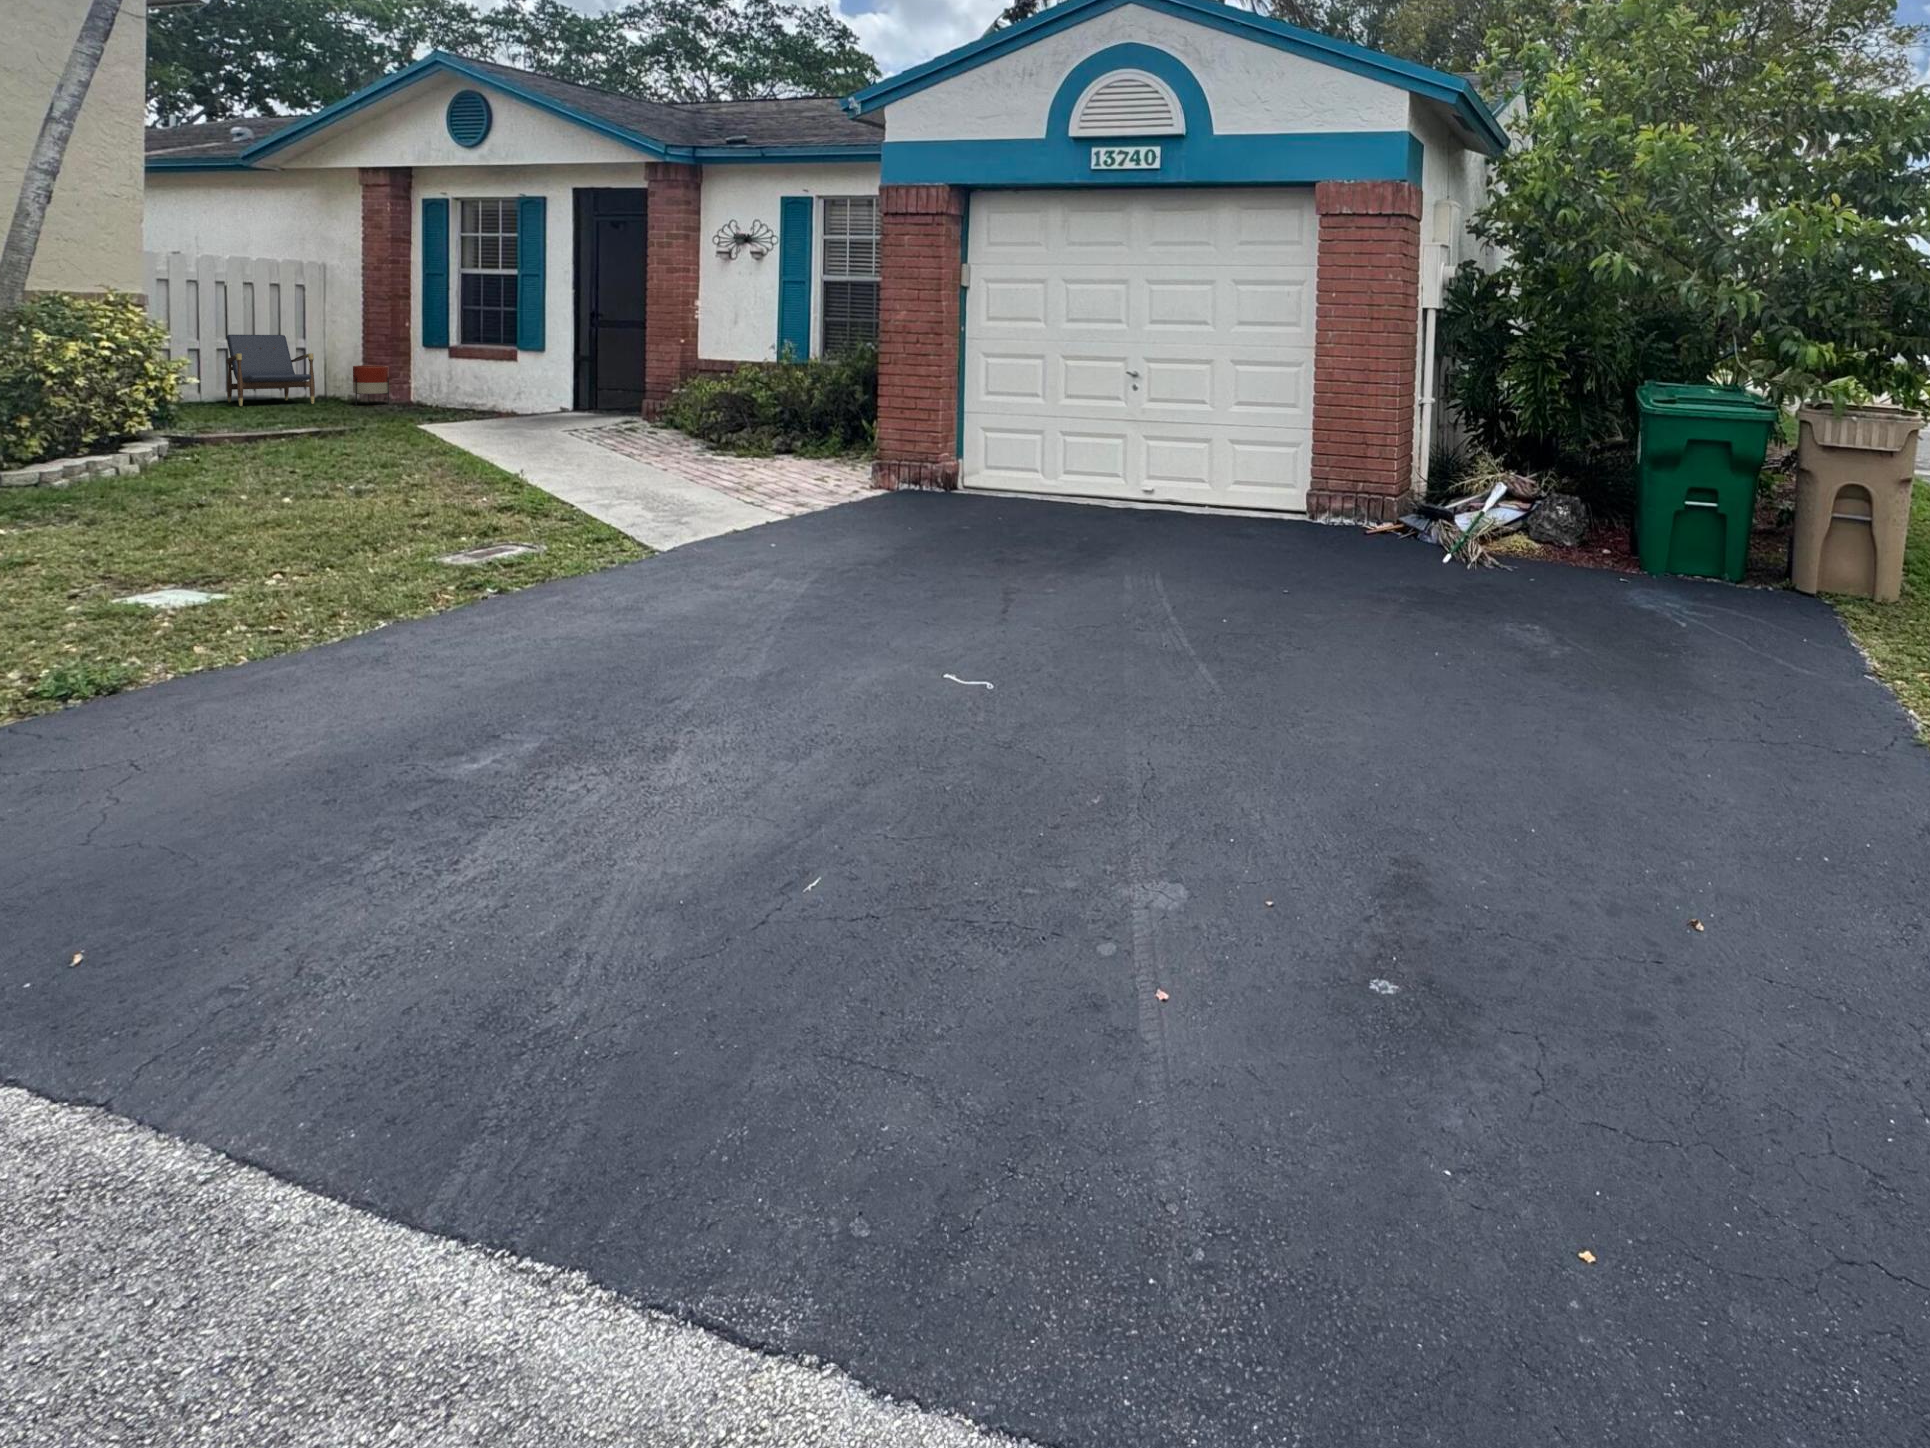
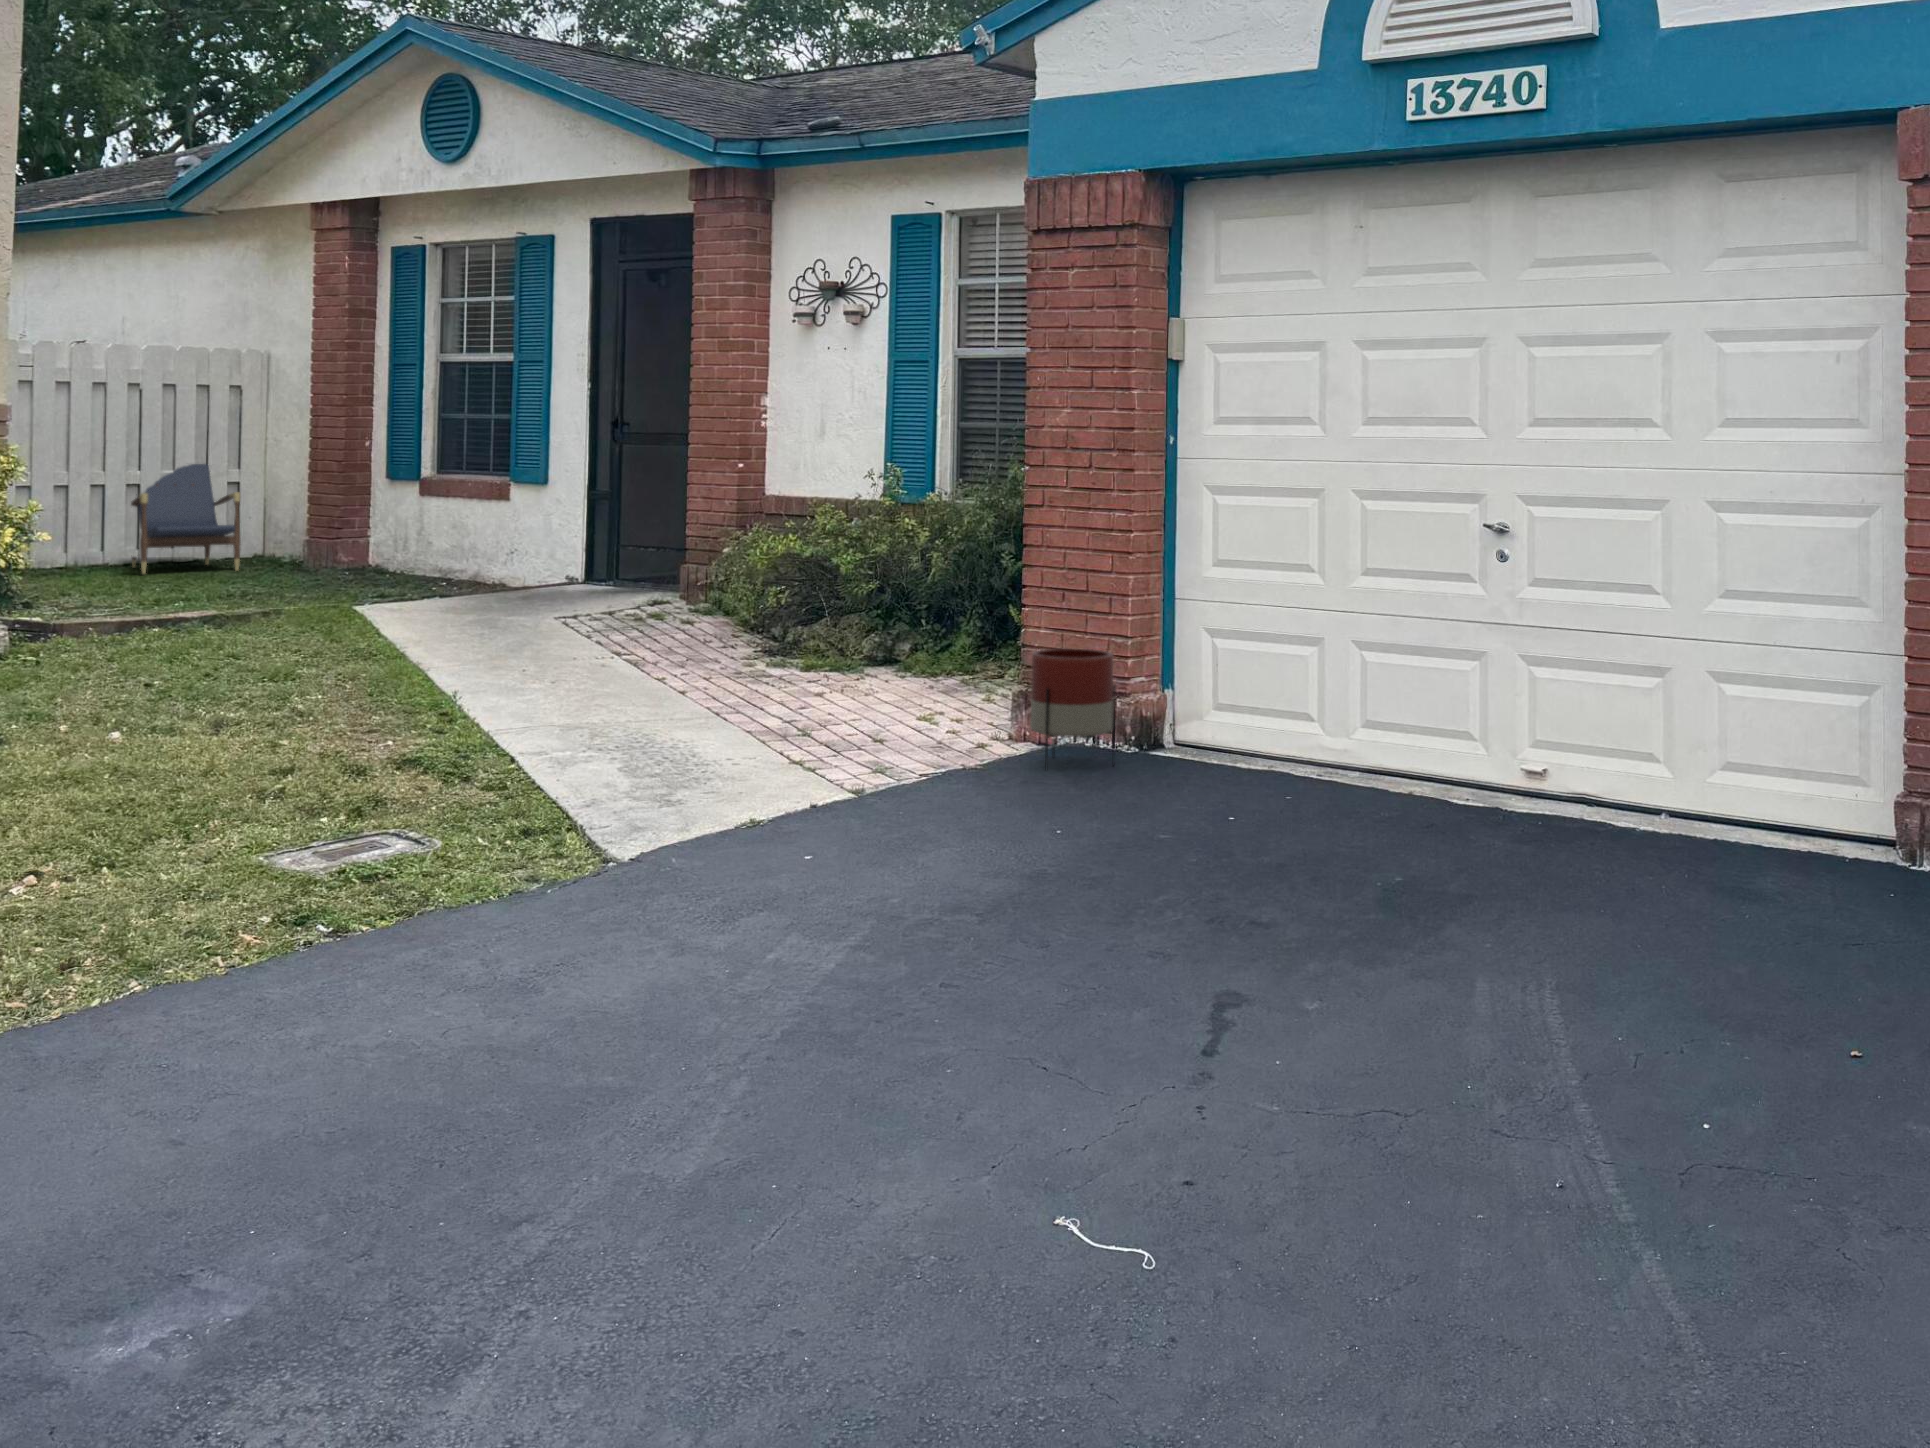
planter: present [353,365,389,405] -> present [1030,648,1116,769]

